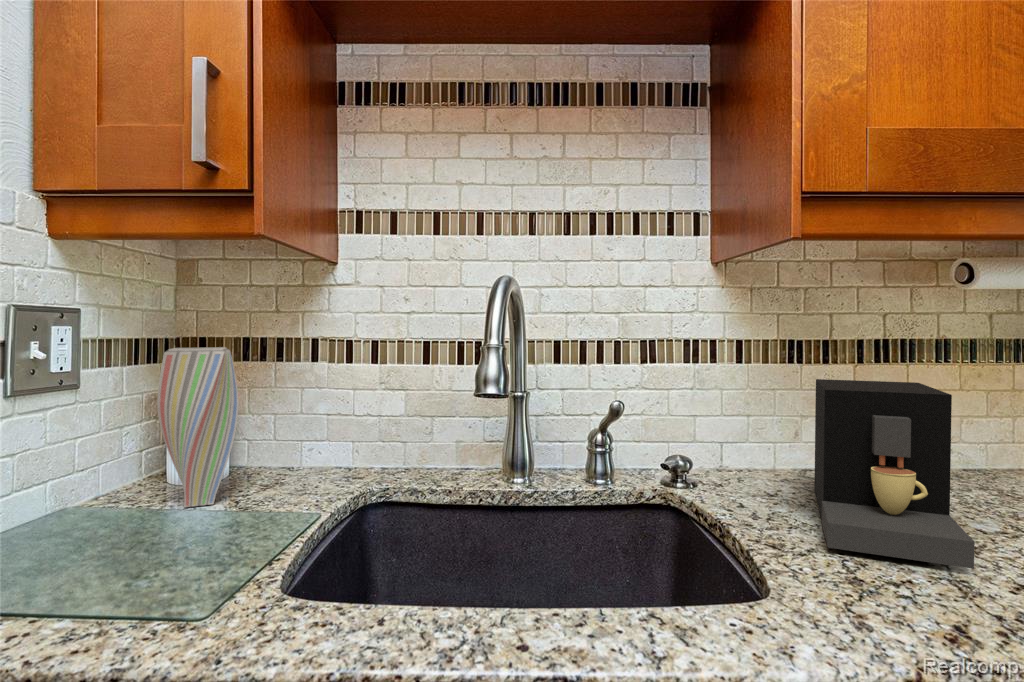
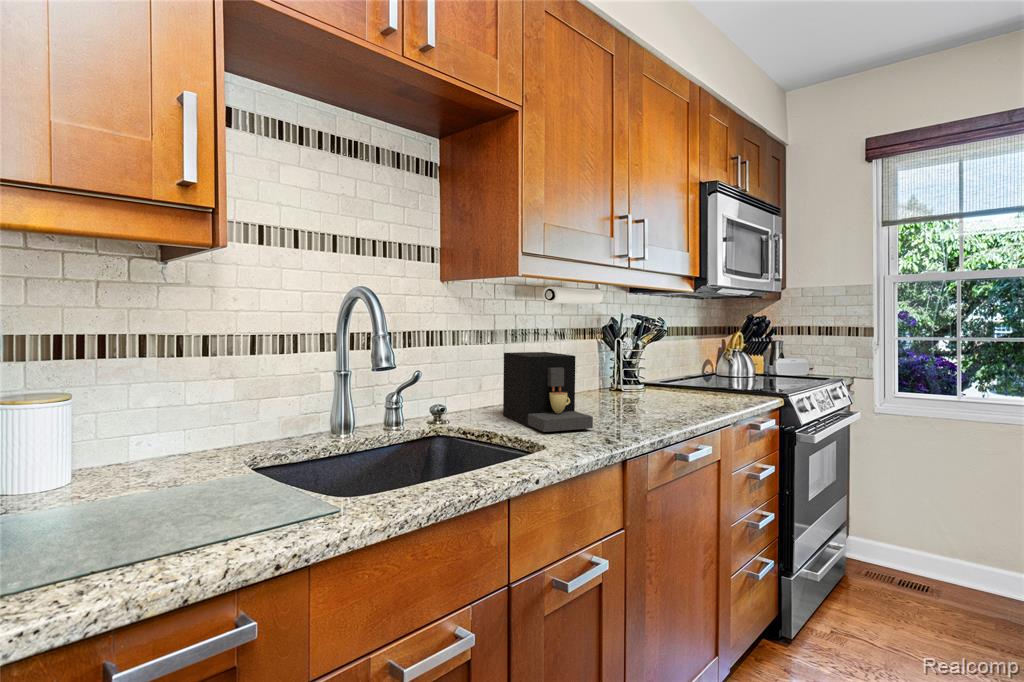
vase: present [157,347,239,507] -> none [71,345,154,499]

